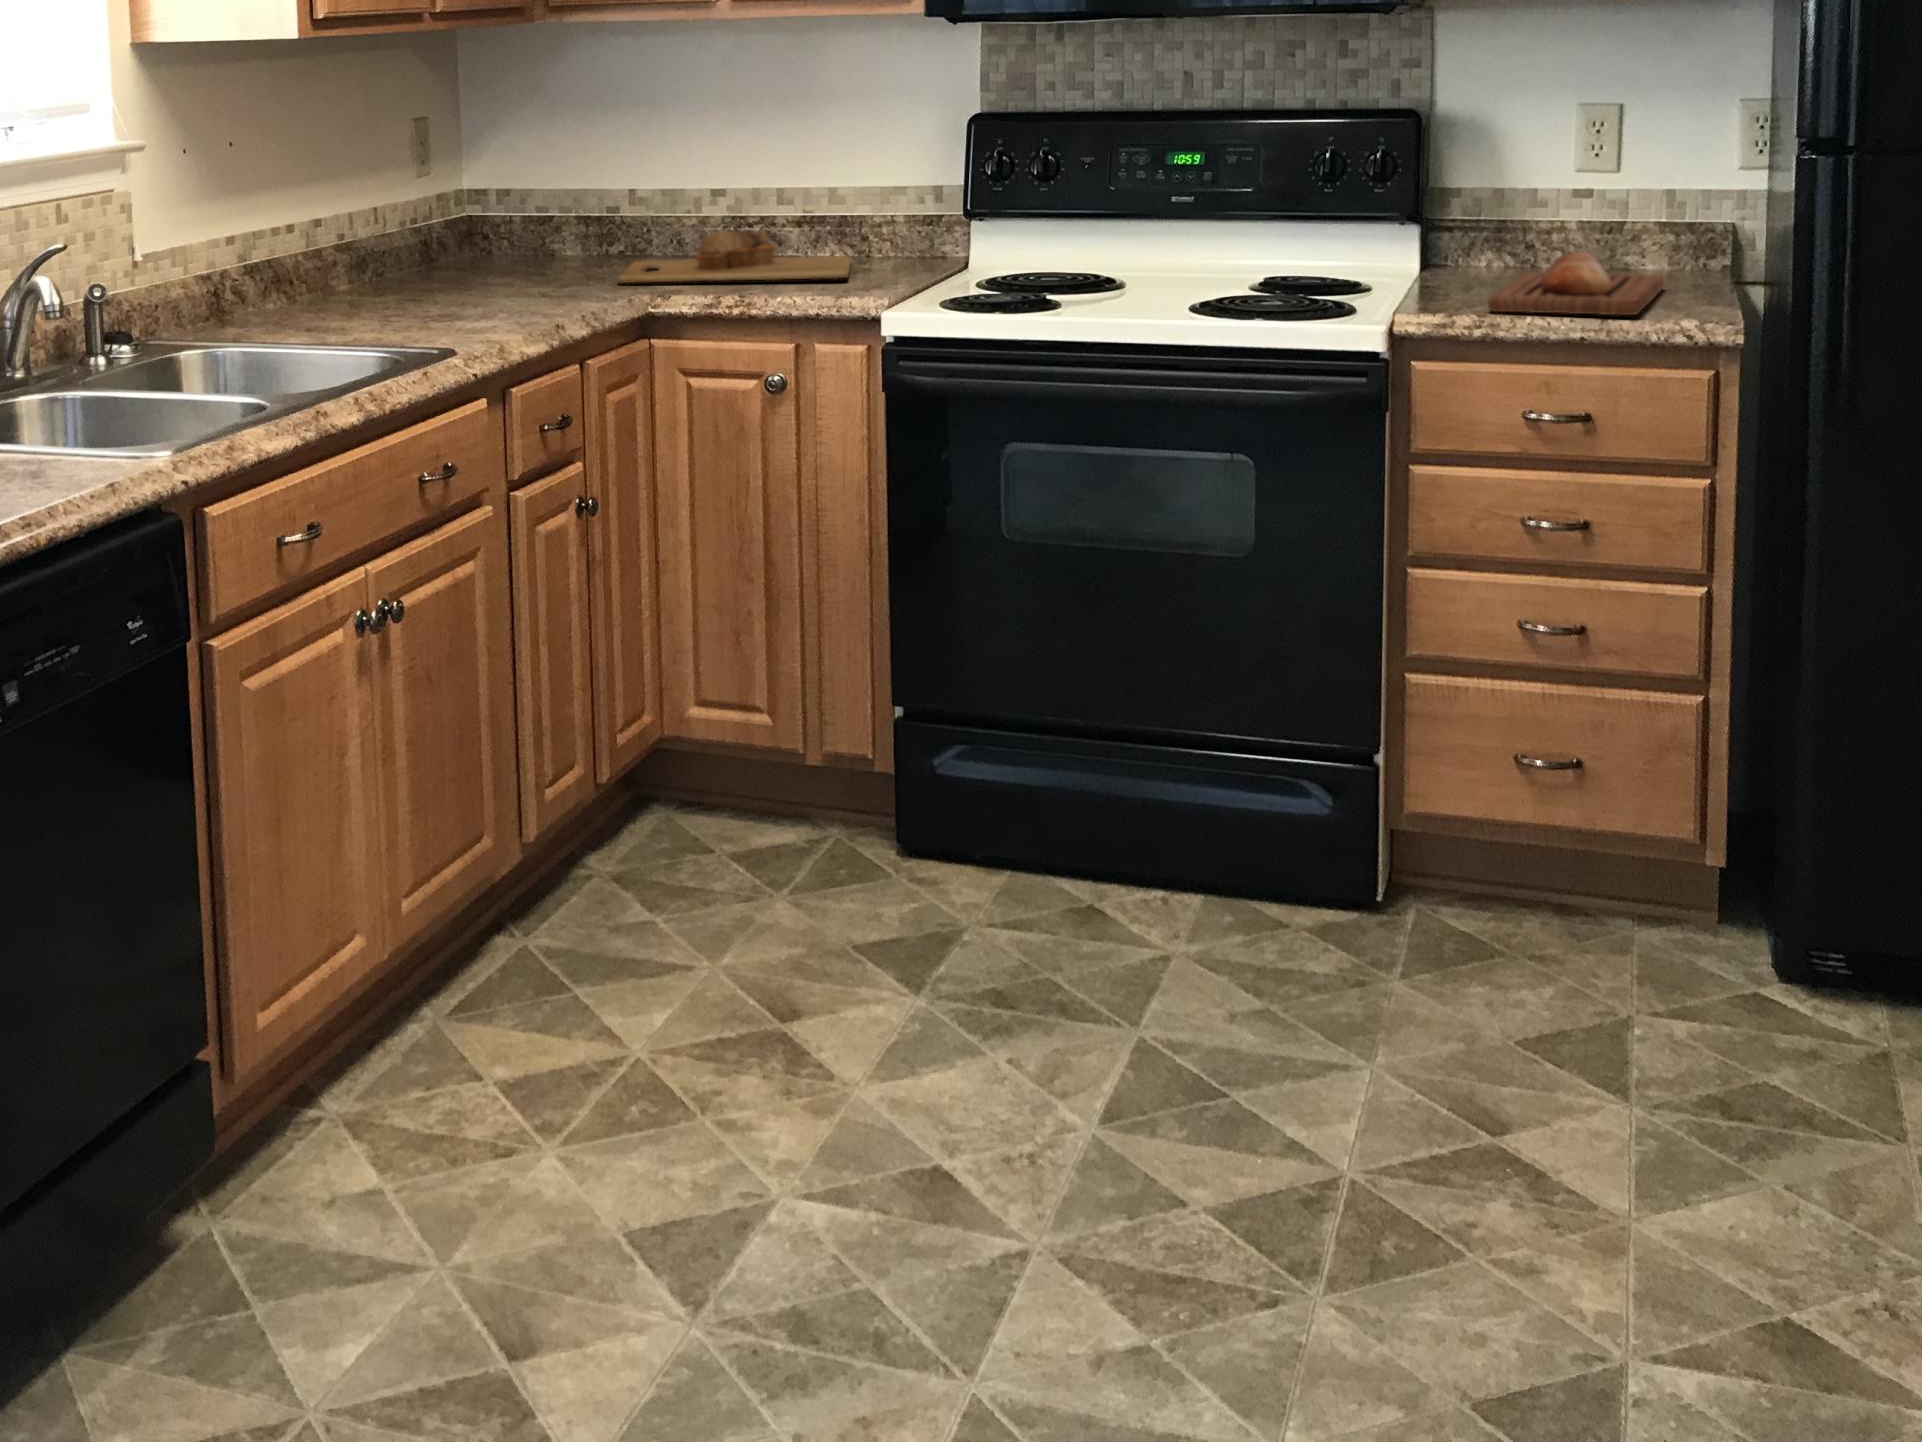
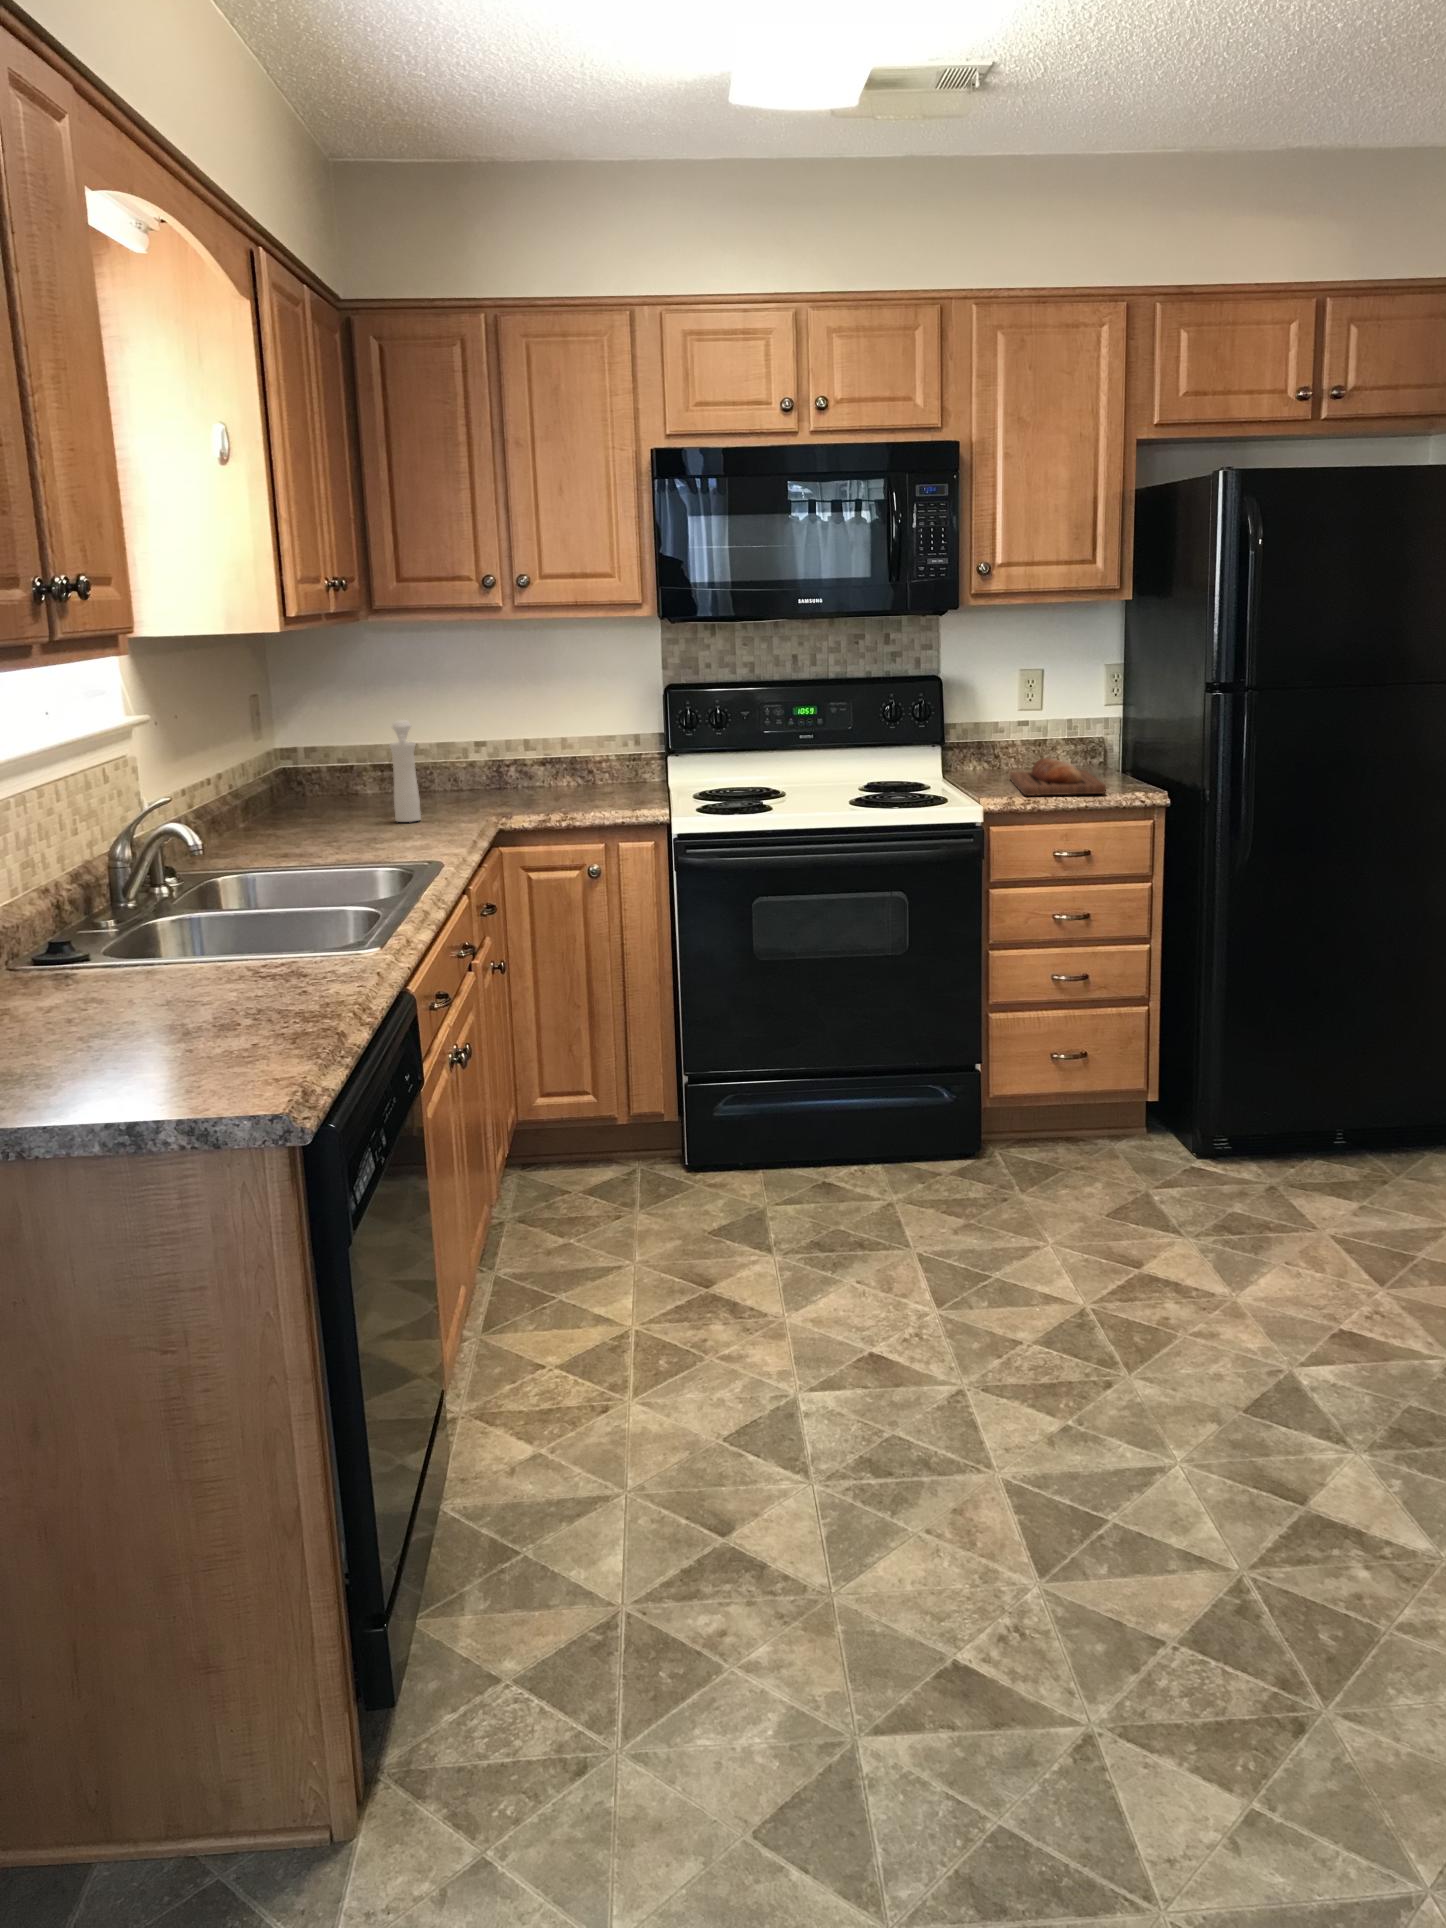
pepper mill: none [502,159,552,299] -> present [389,720,421,822]
cutting board: present [619,230,851,283] -> none [440,766,613,807]

